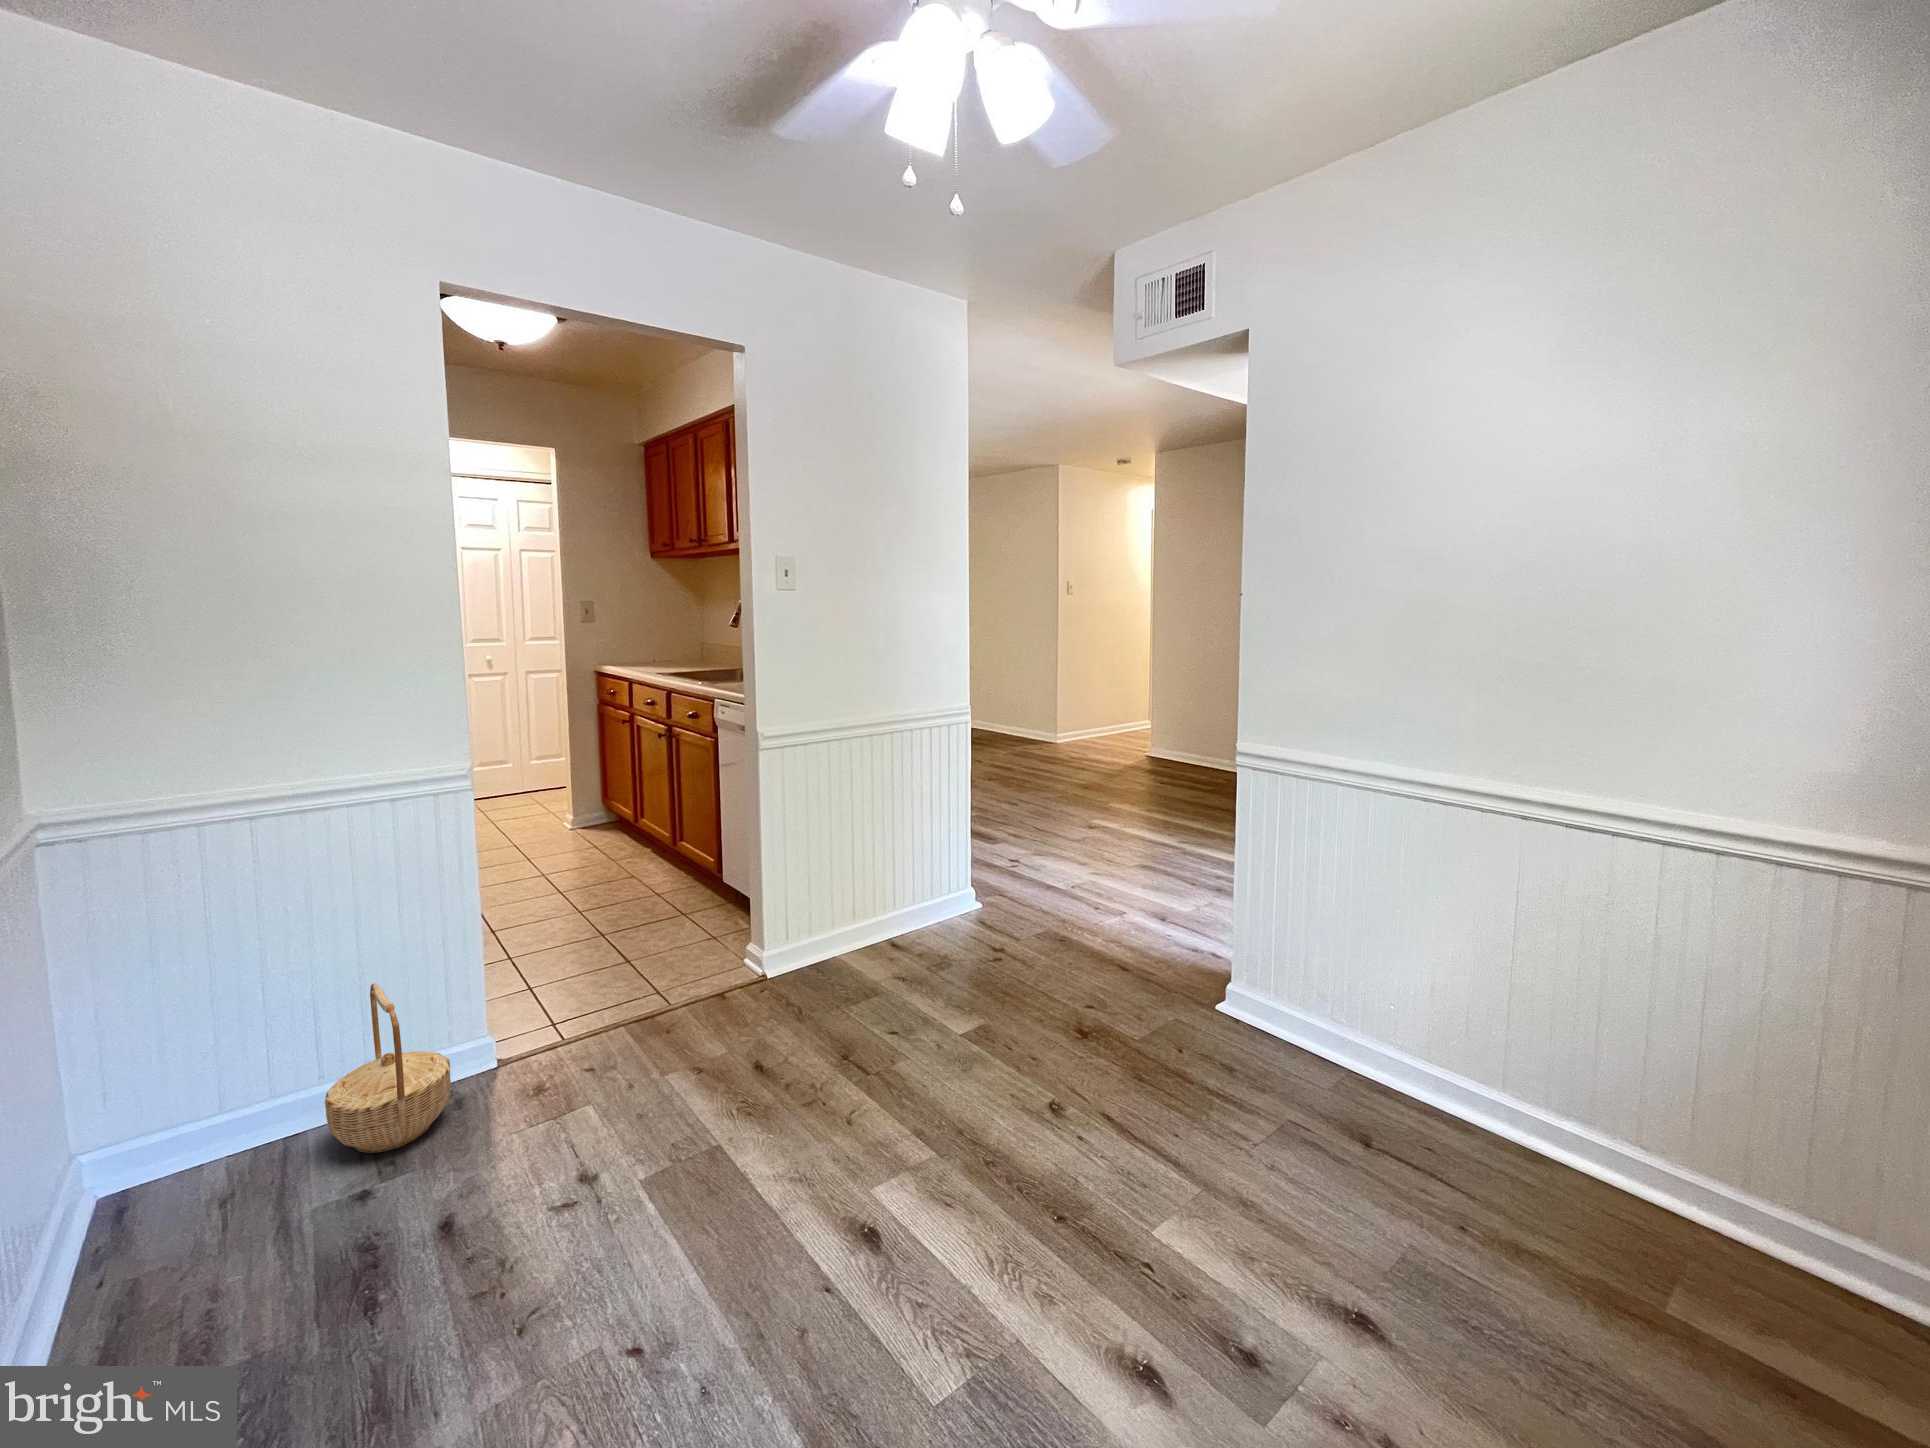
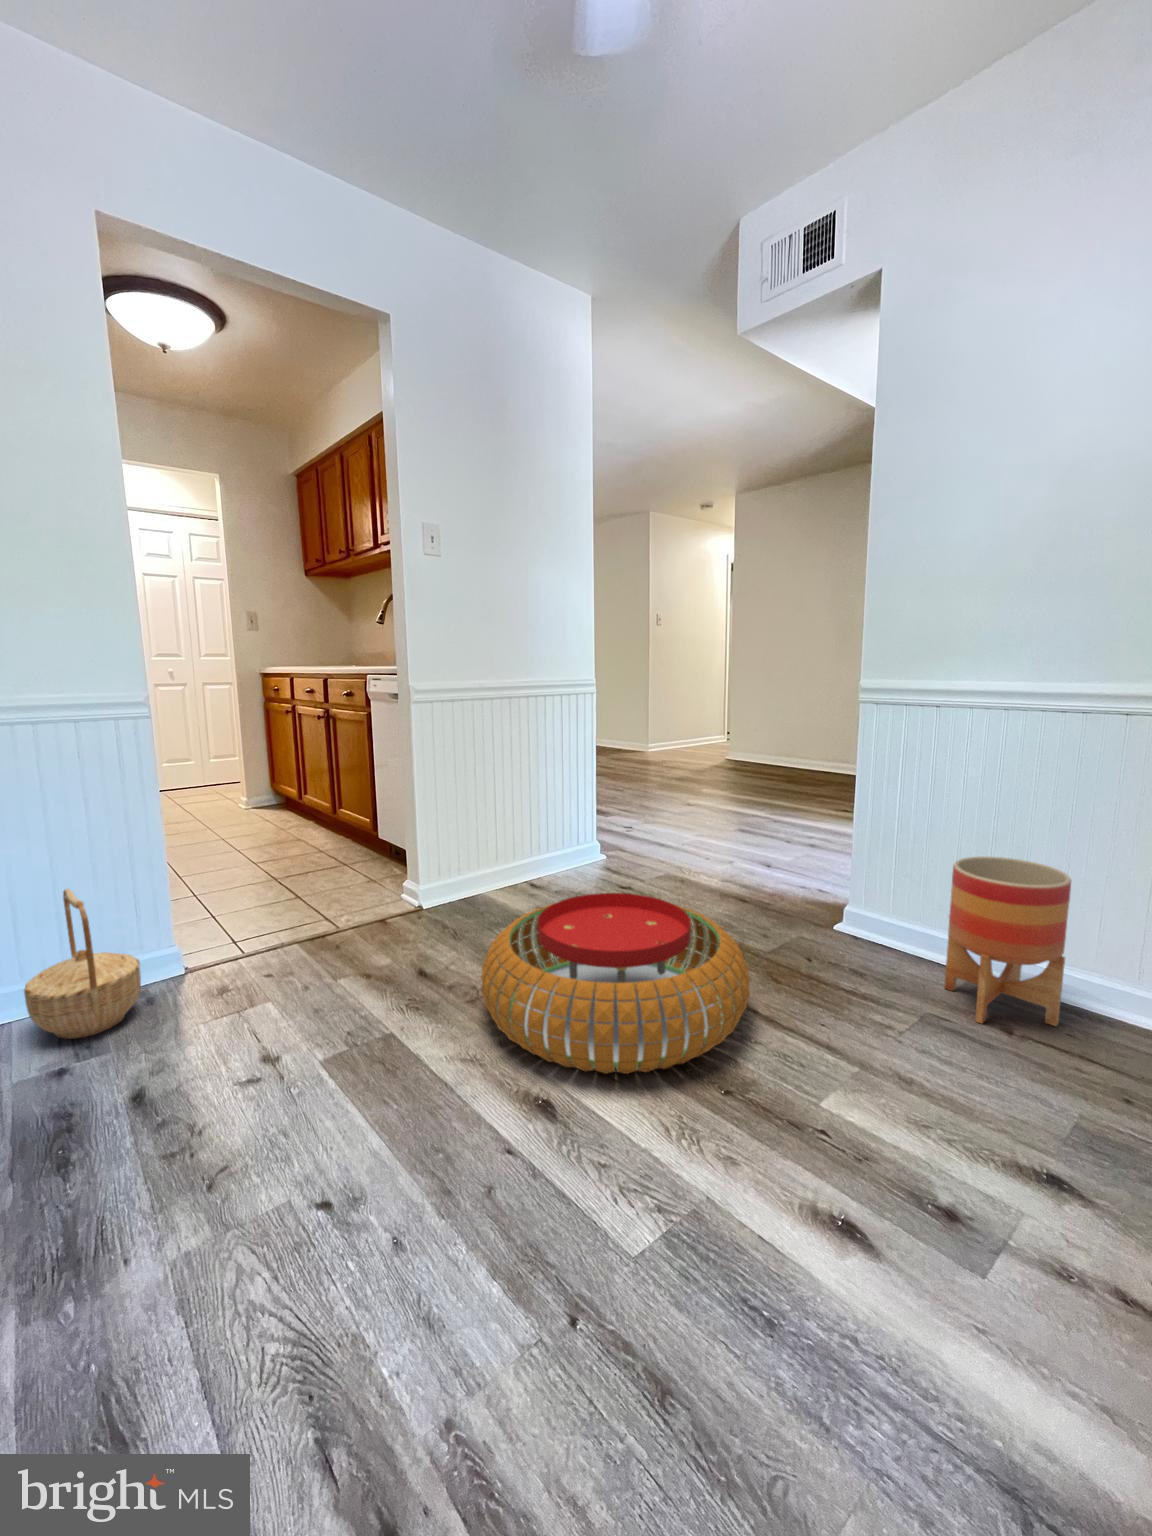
planter: none [1313,947,1427,1136] -> present [944,856,1071,1026]
pouf: none [817,981,1100,1196] -> present [481,893,750,1074]

